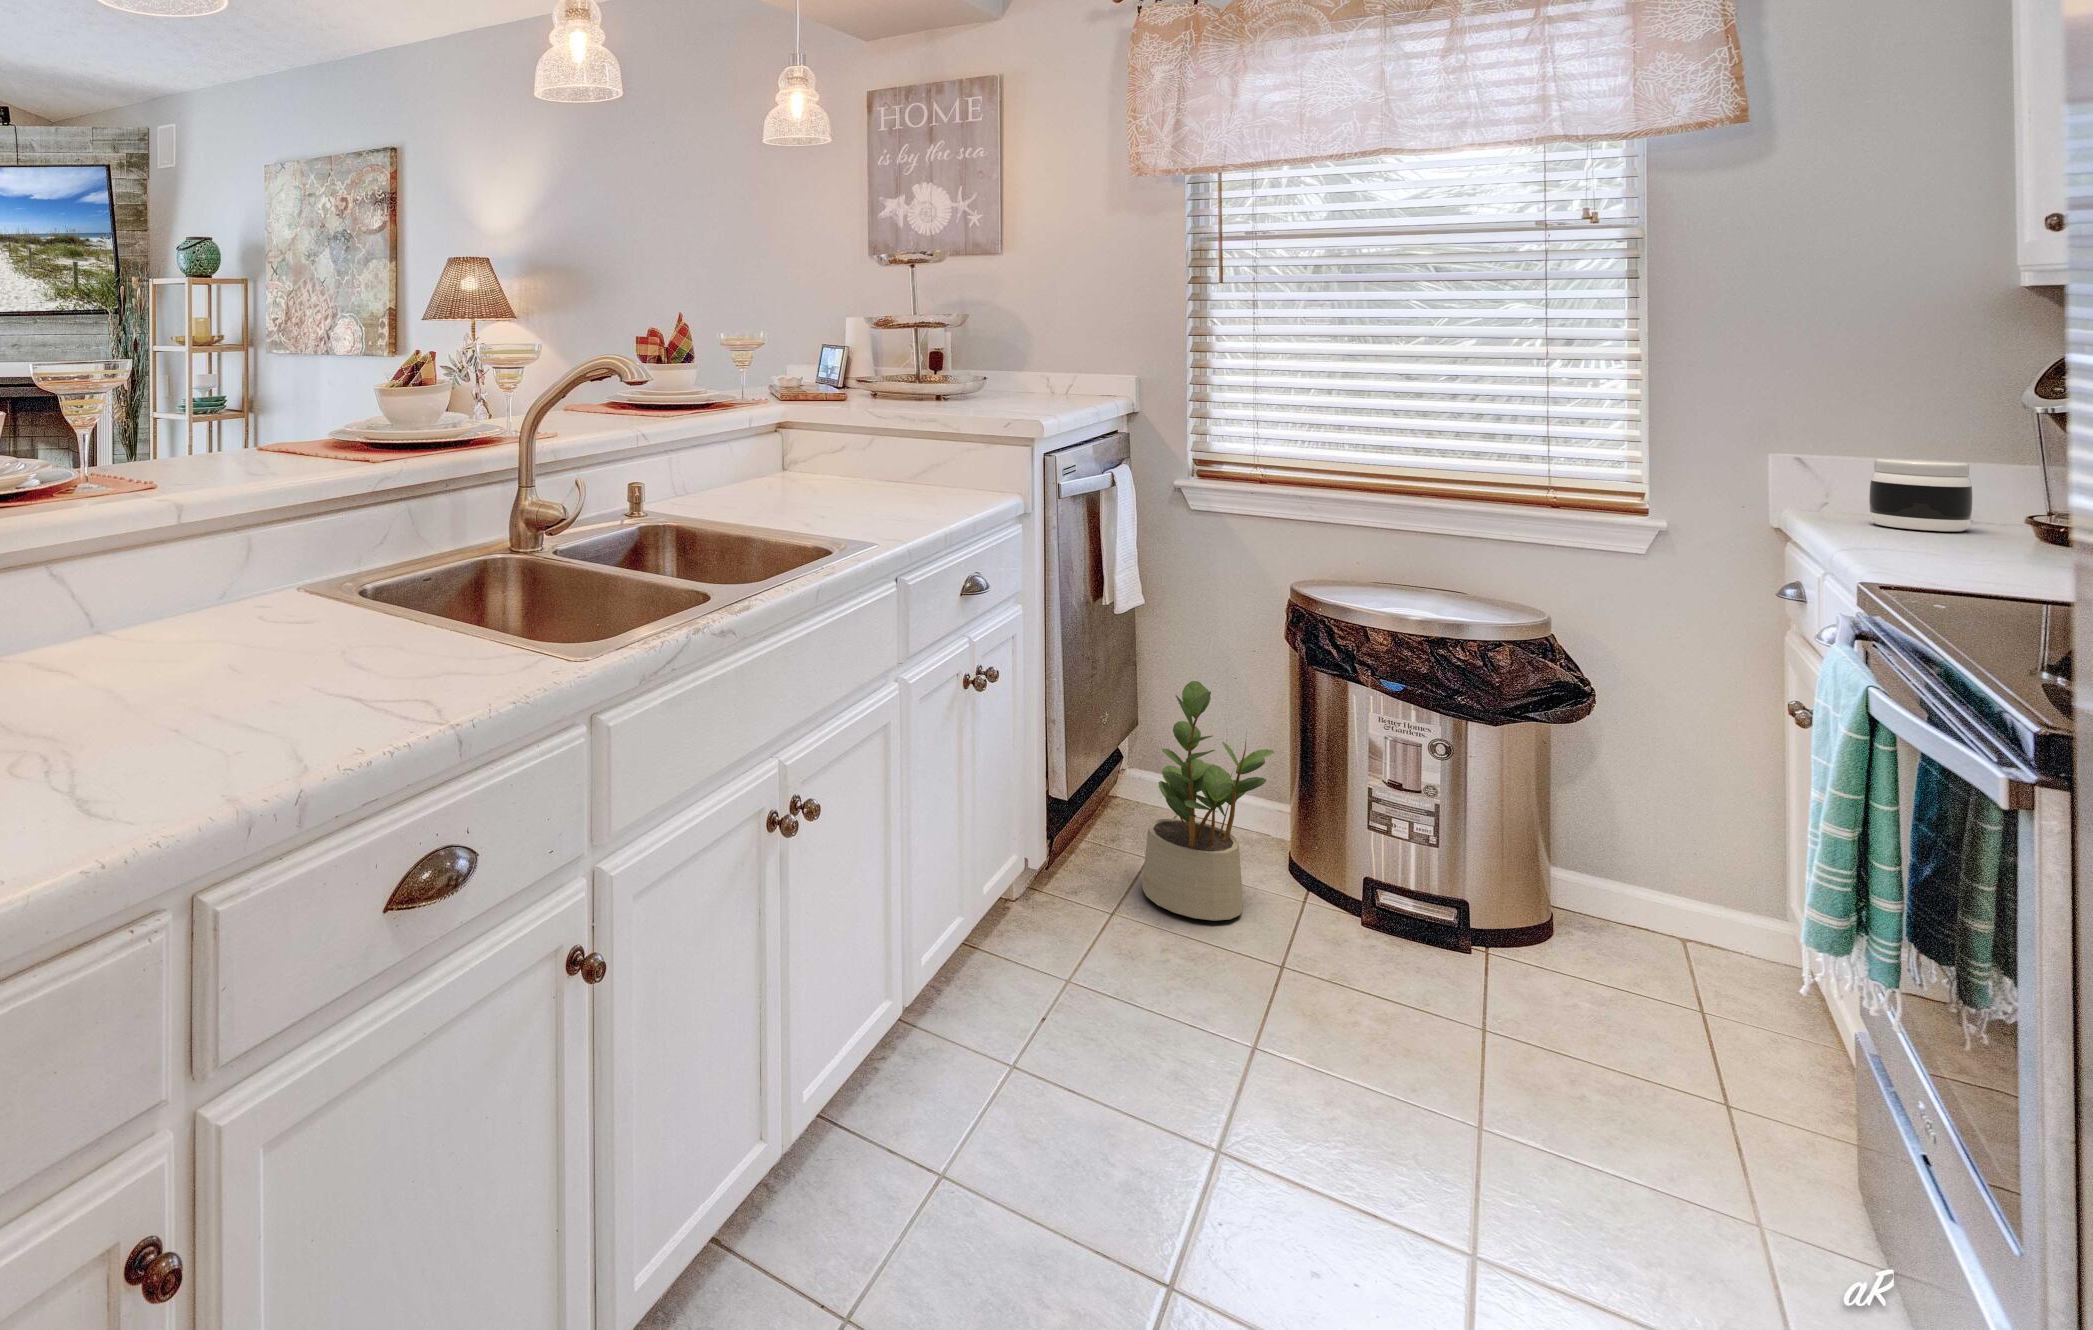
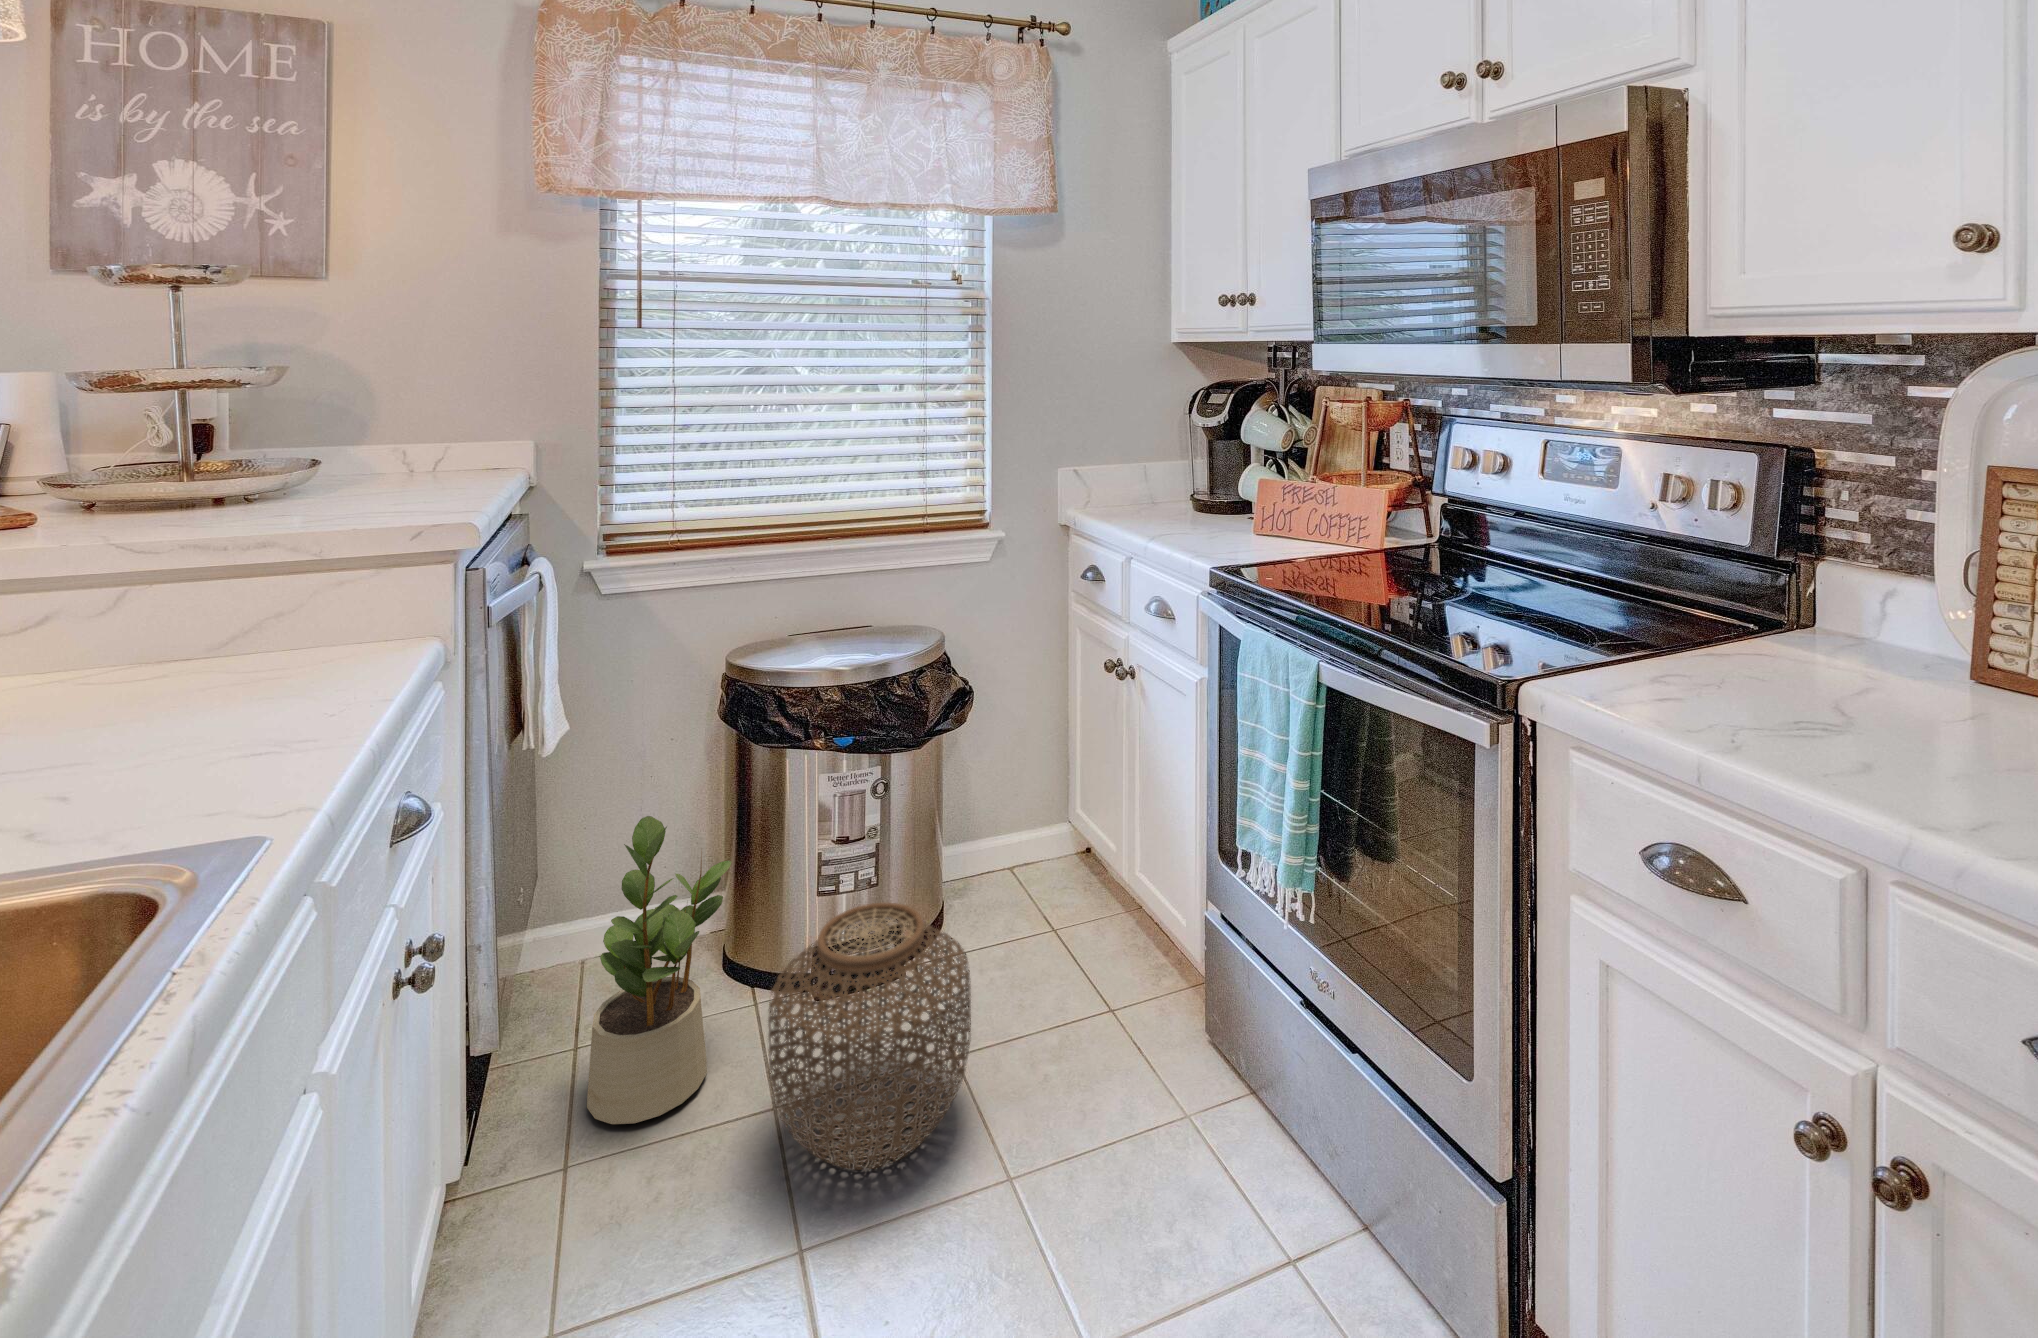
jar: present [1869,458,1972,532] -> none [1113,469,1159,522]
woven basket: none [1278,817,1503,1054] -> present [768,903,971,1170]

